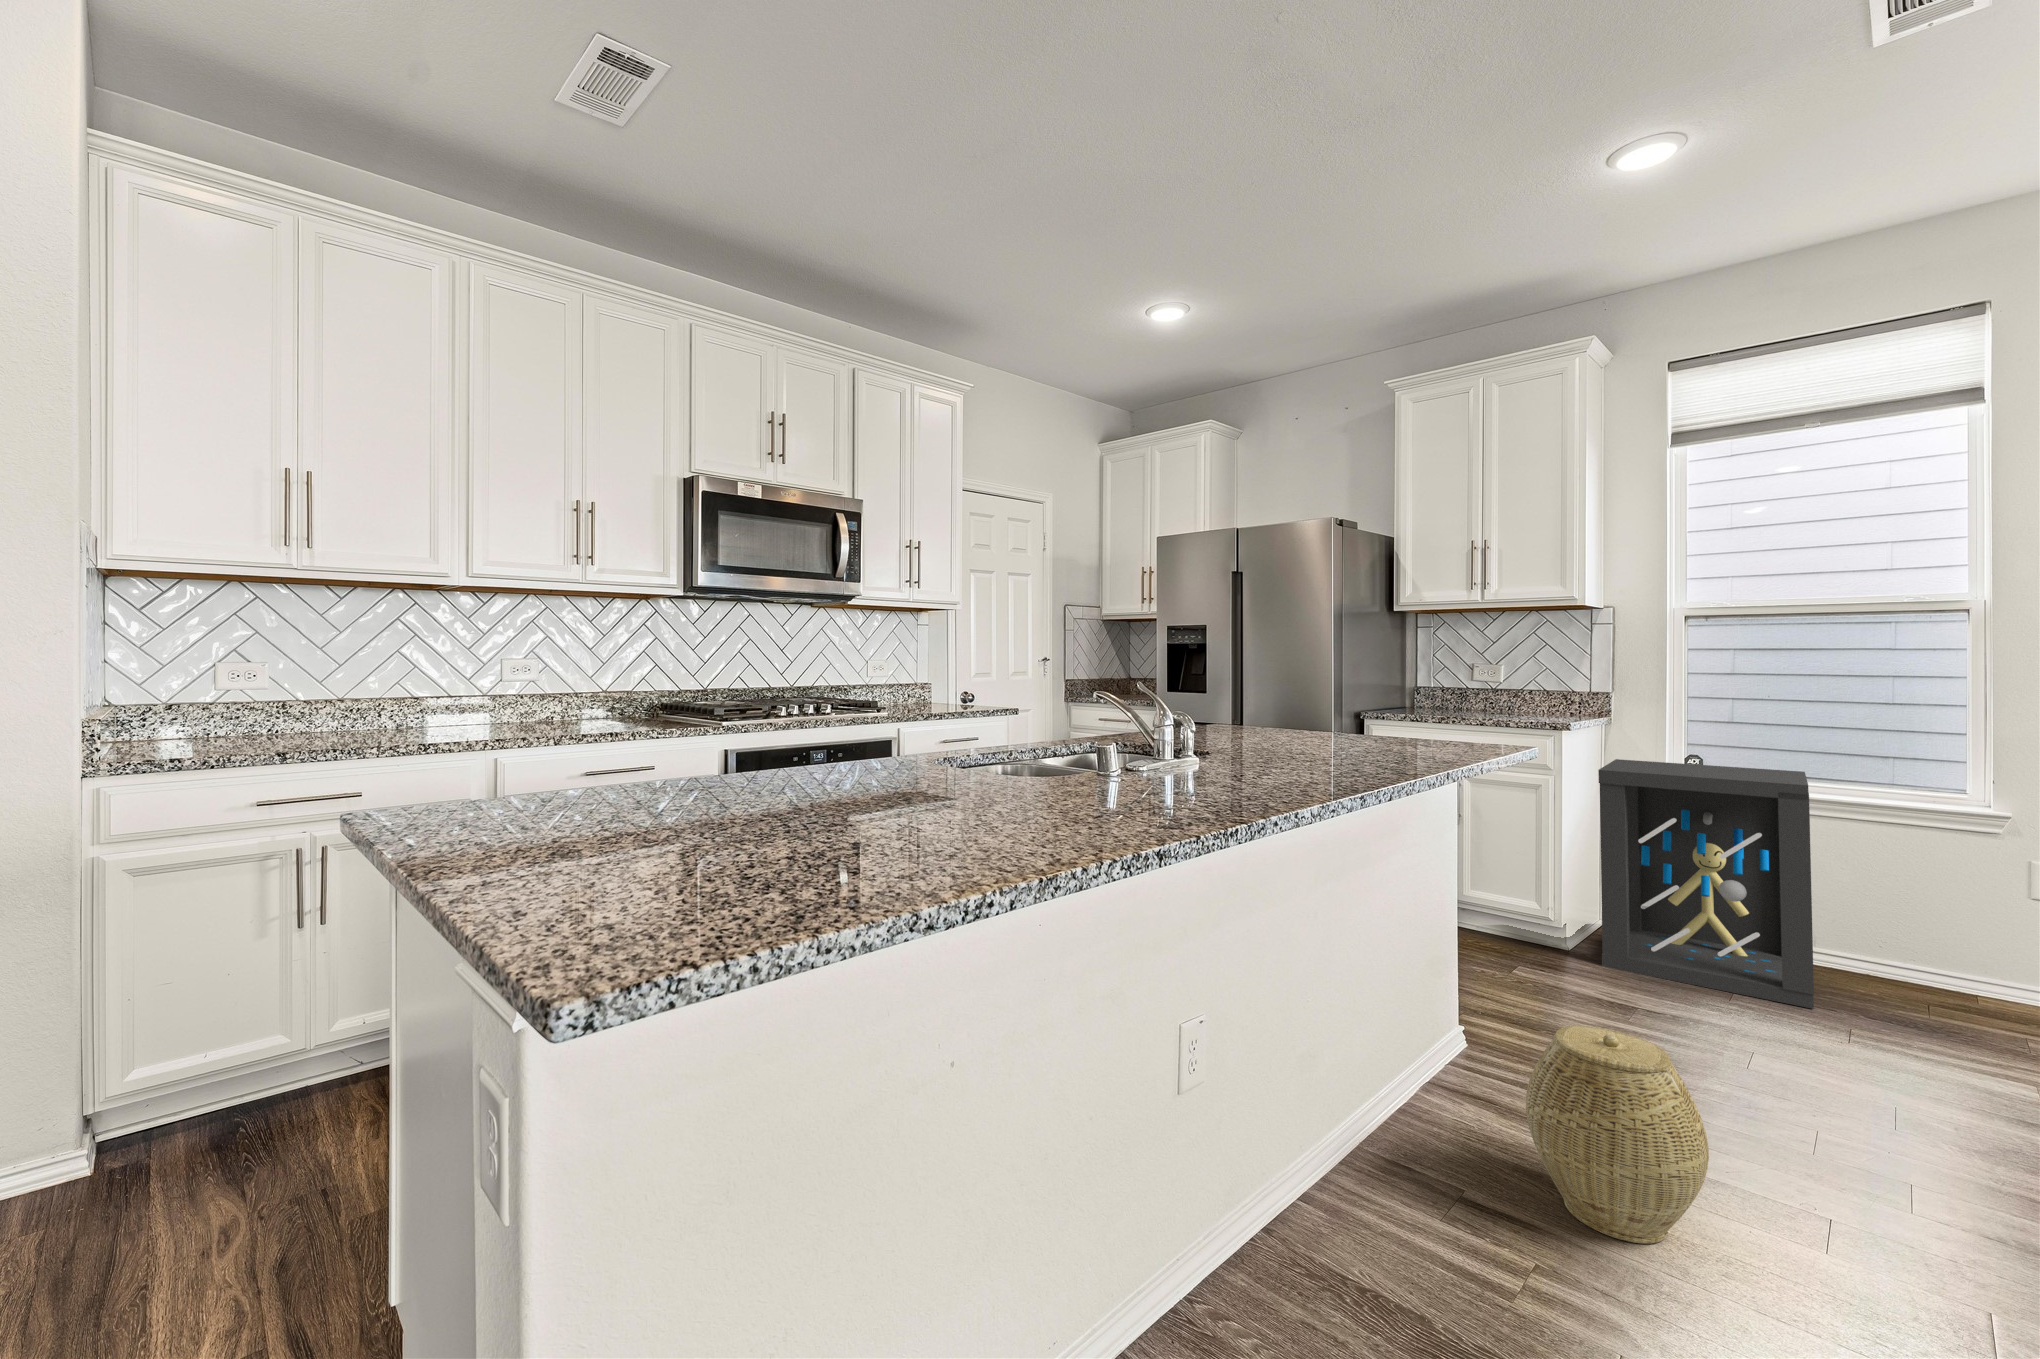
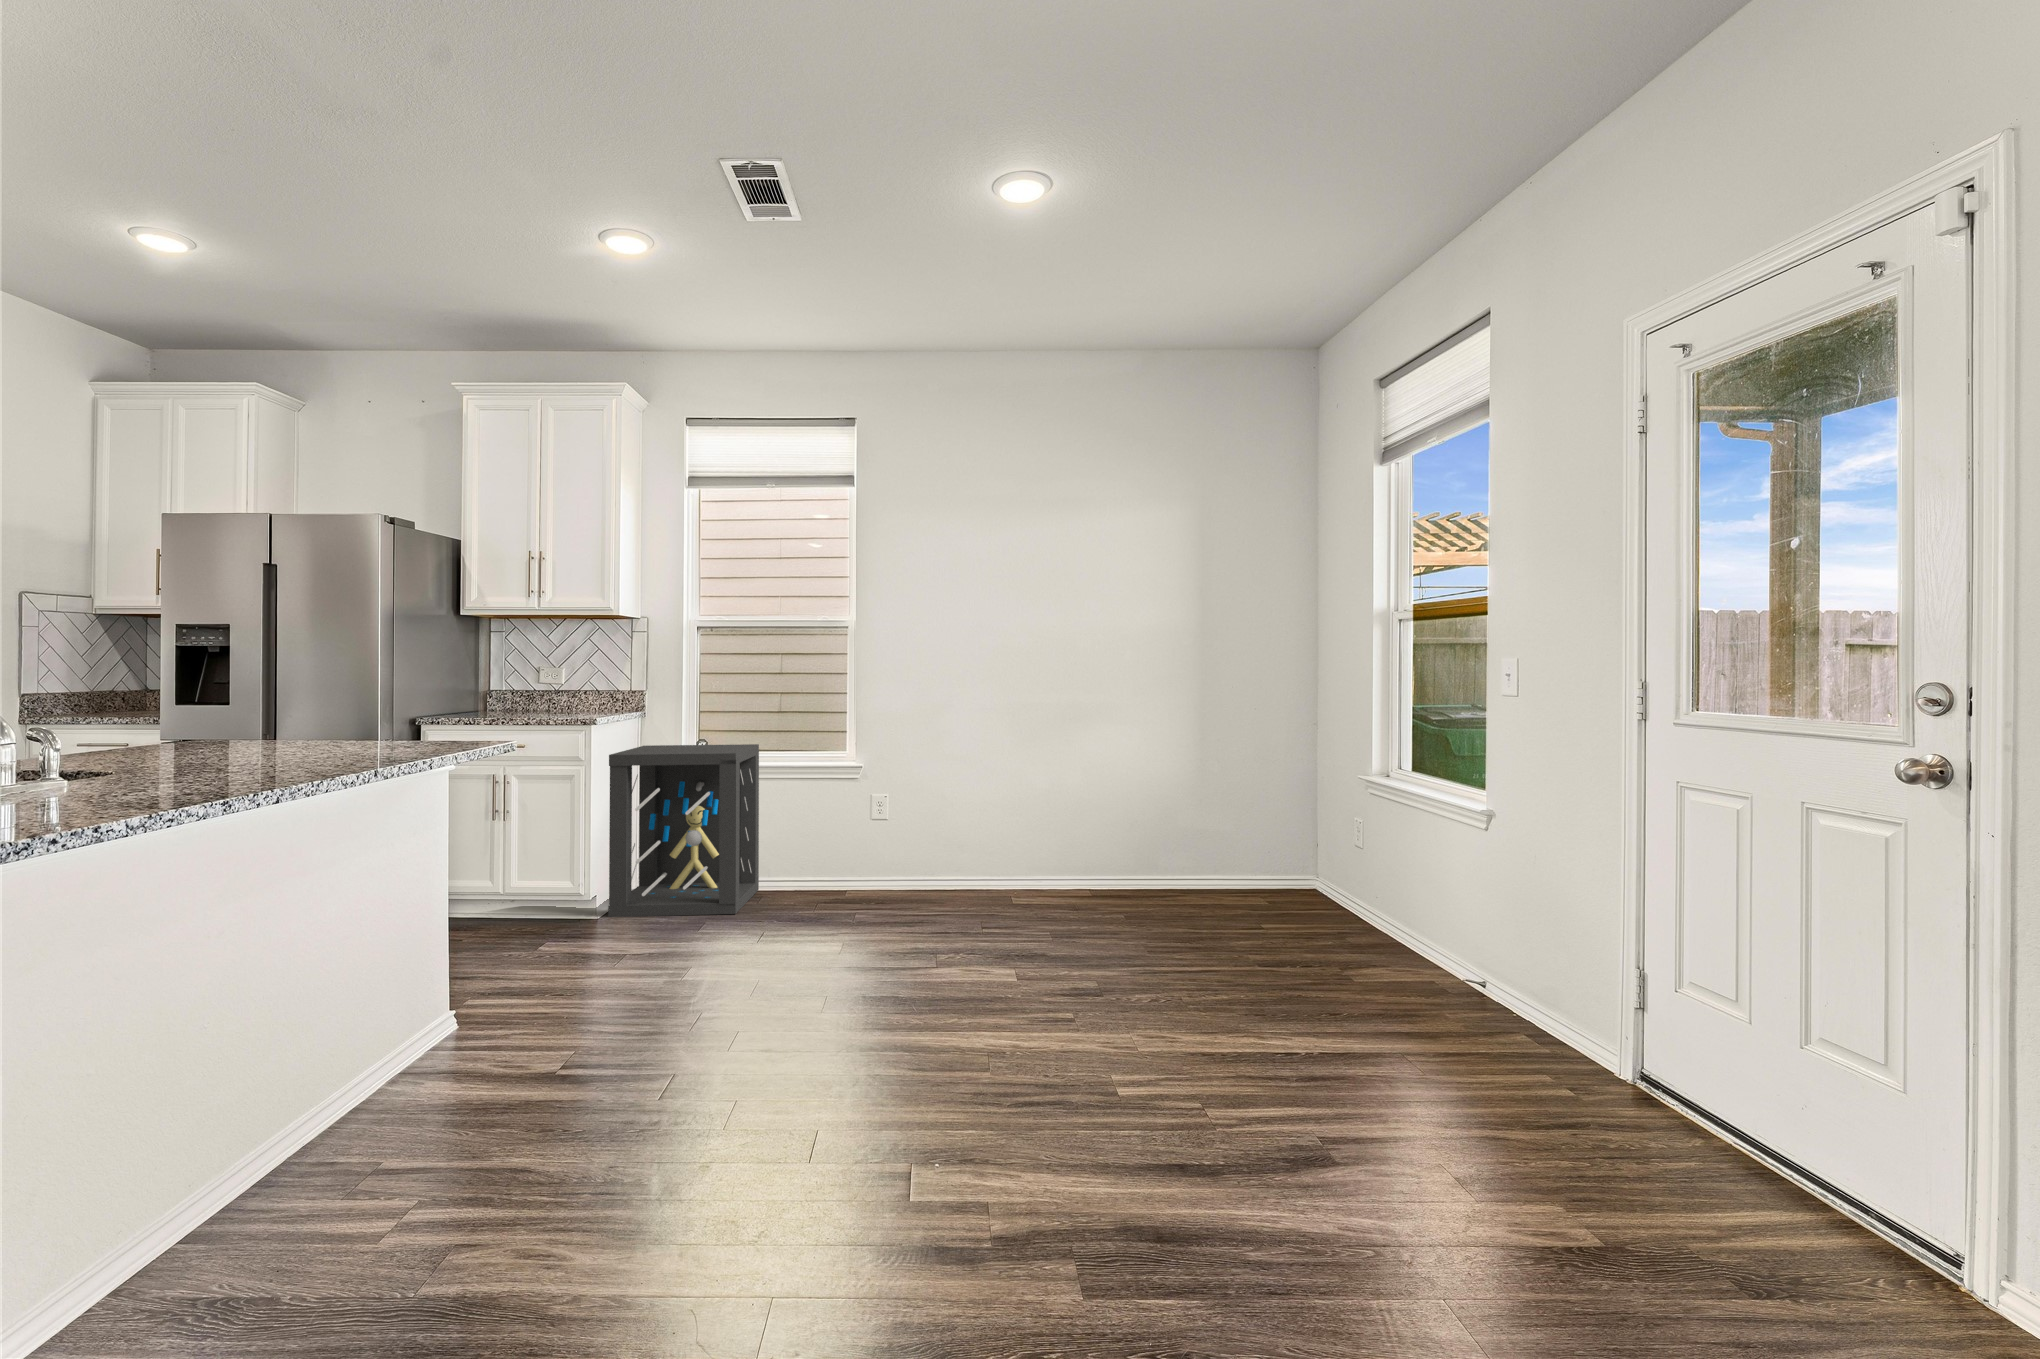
woven basket: present [1526,1026,1709,1244] -> none [405,939,526,1082]

